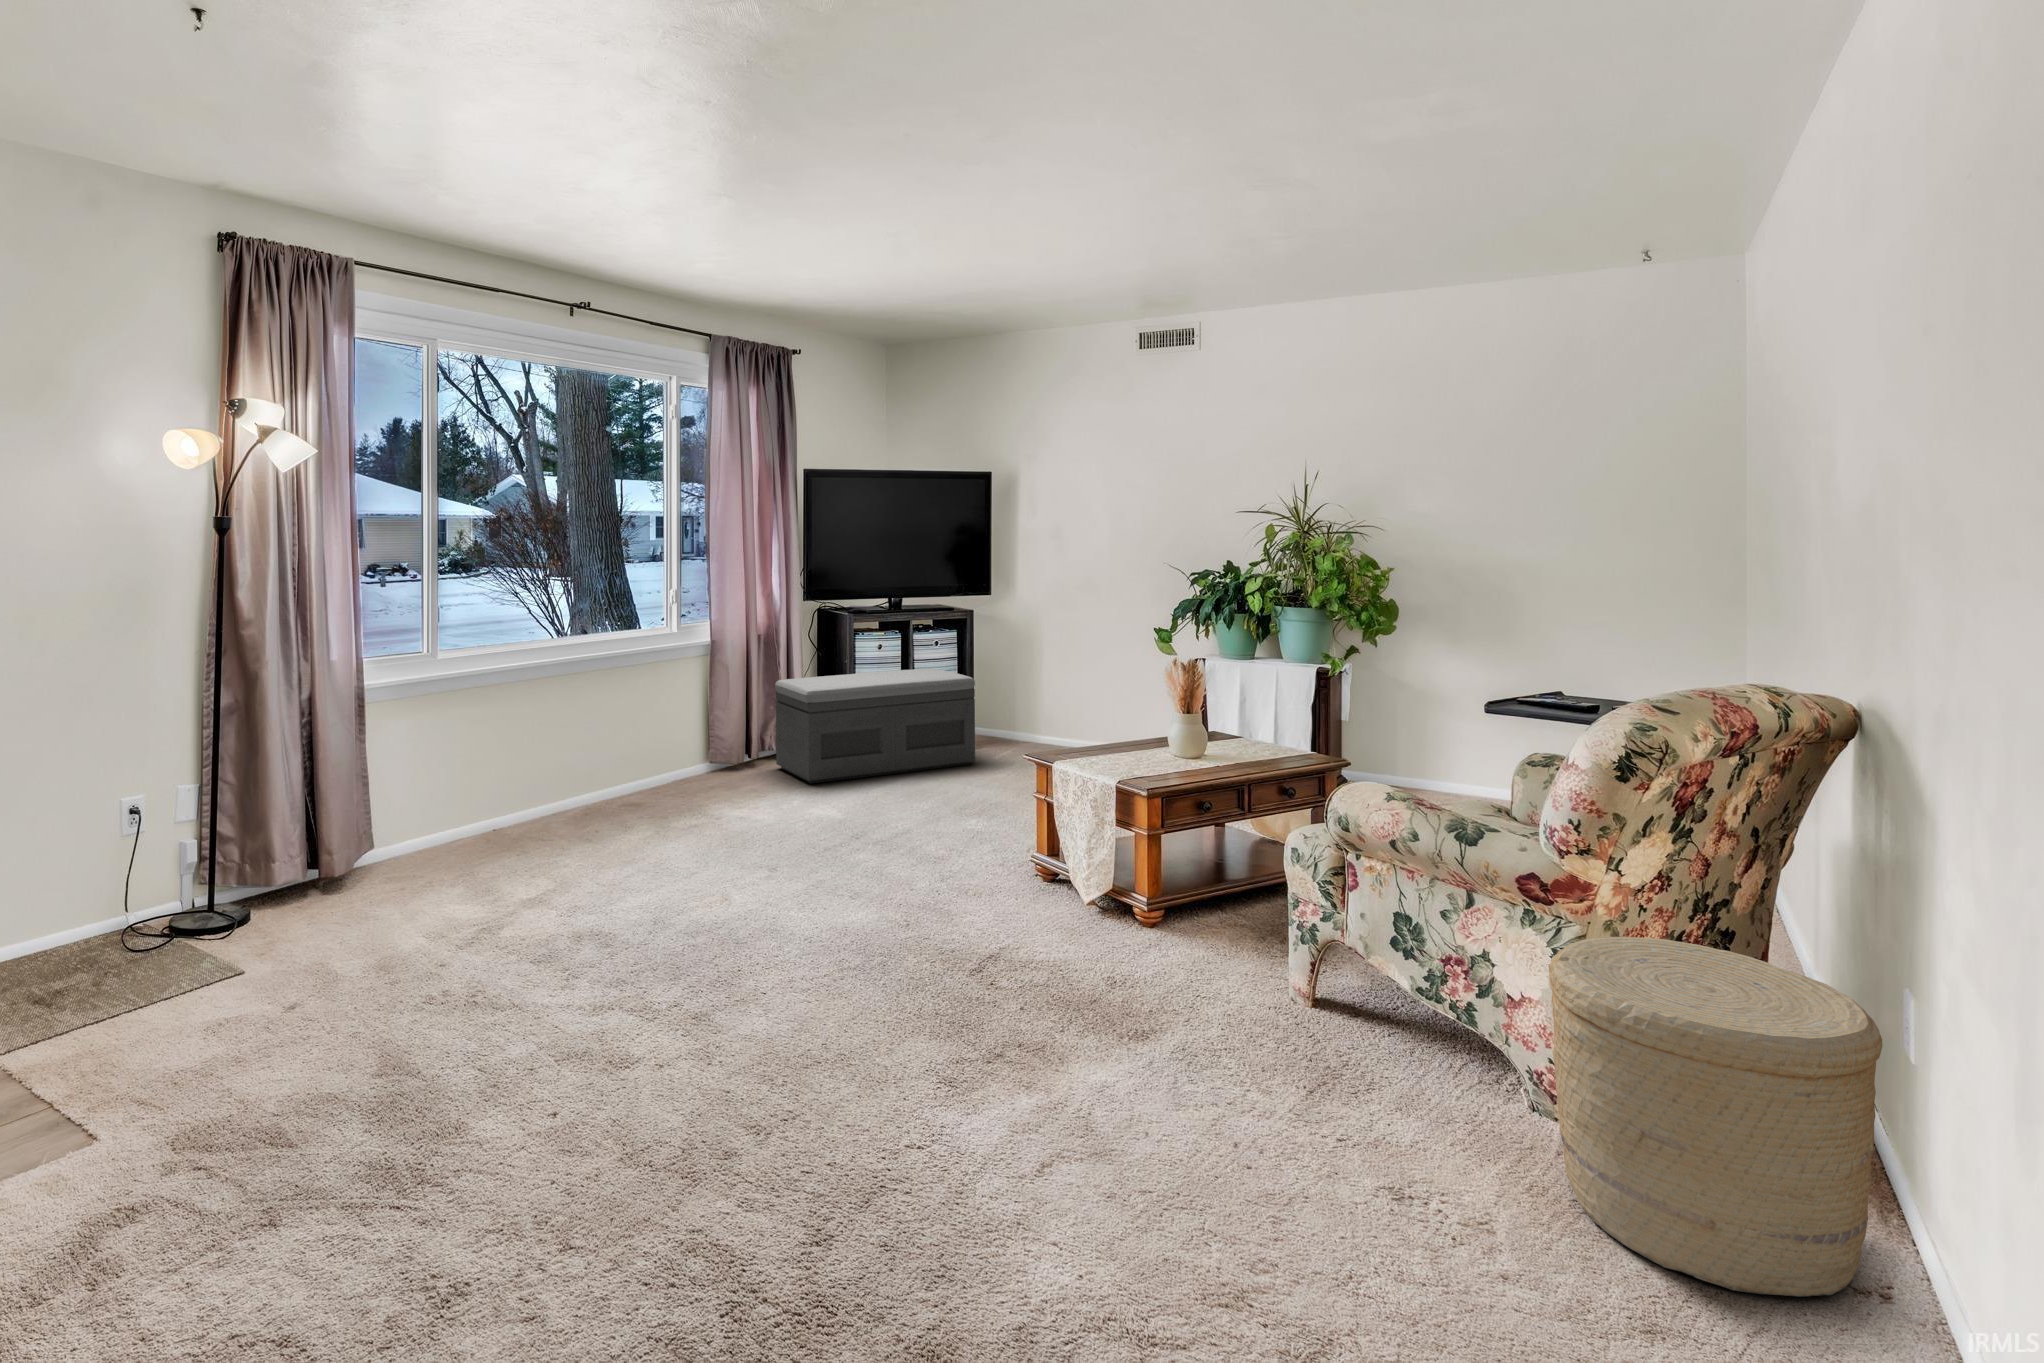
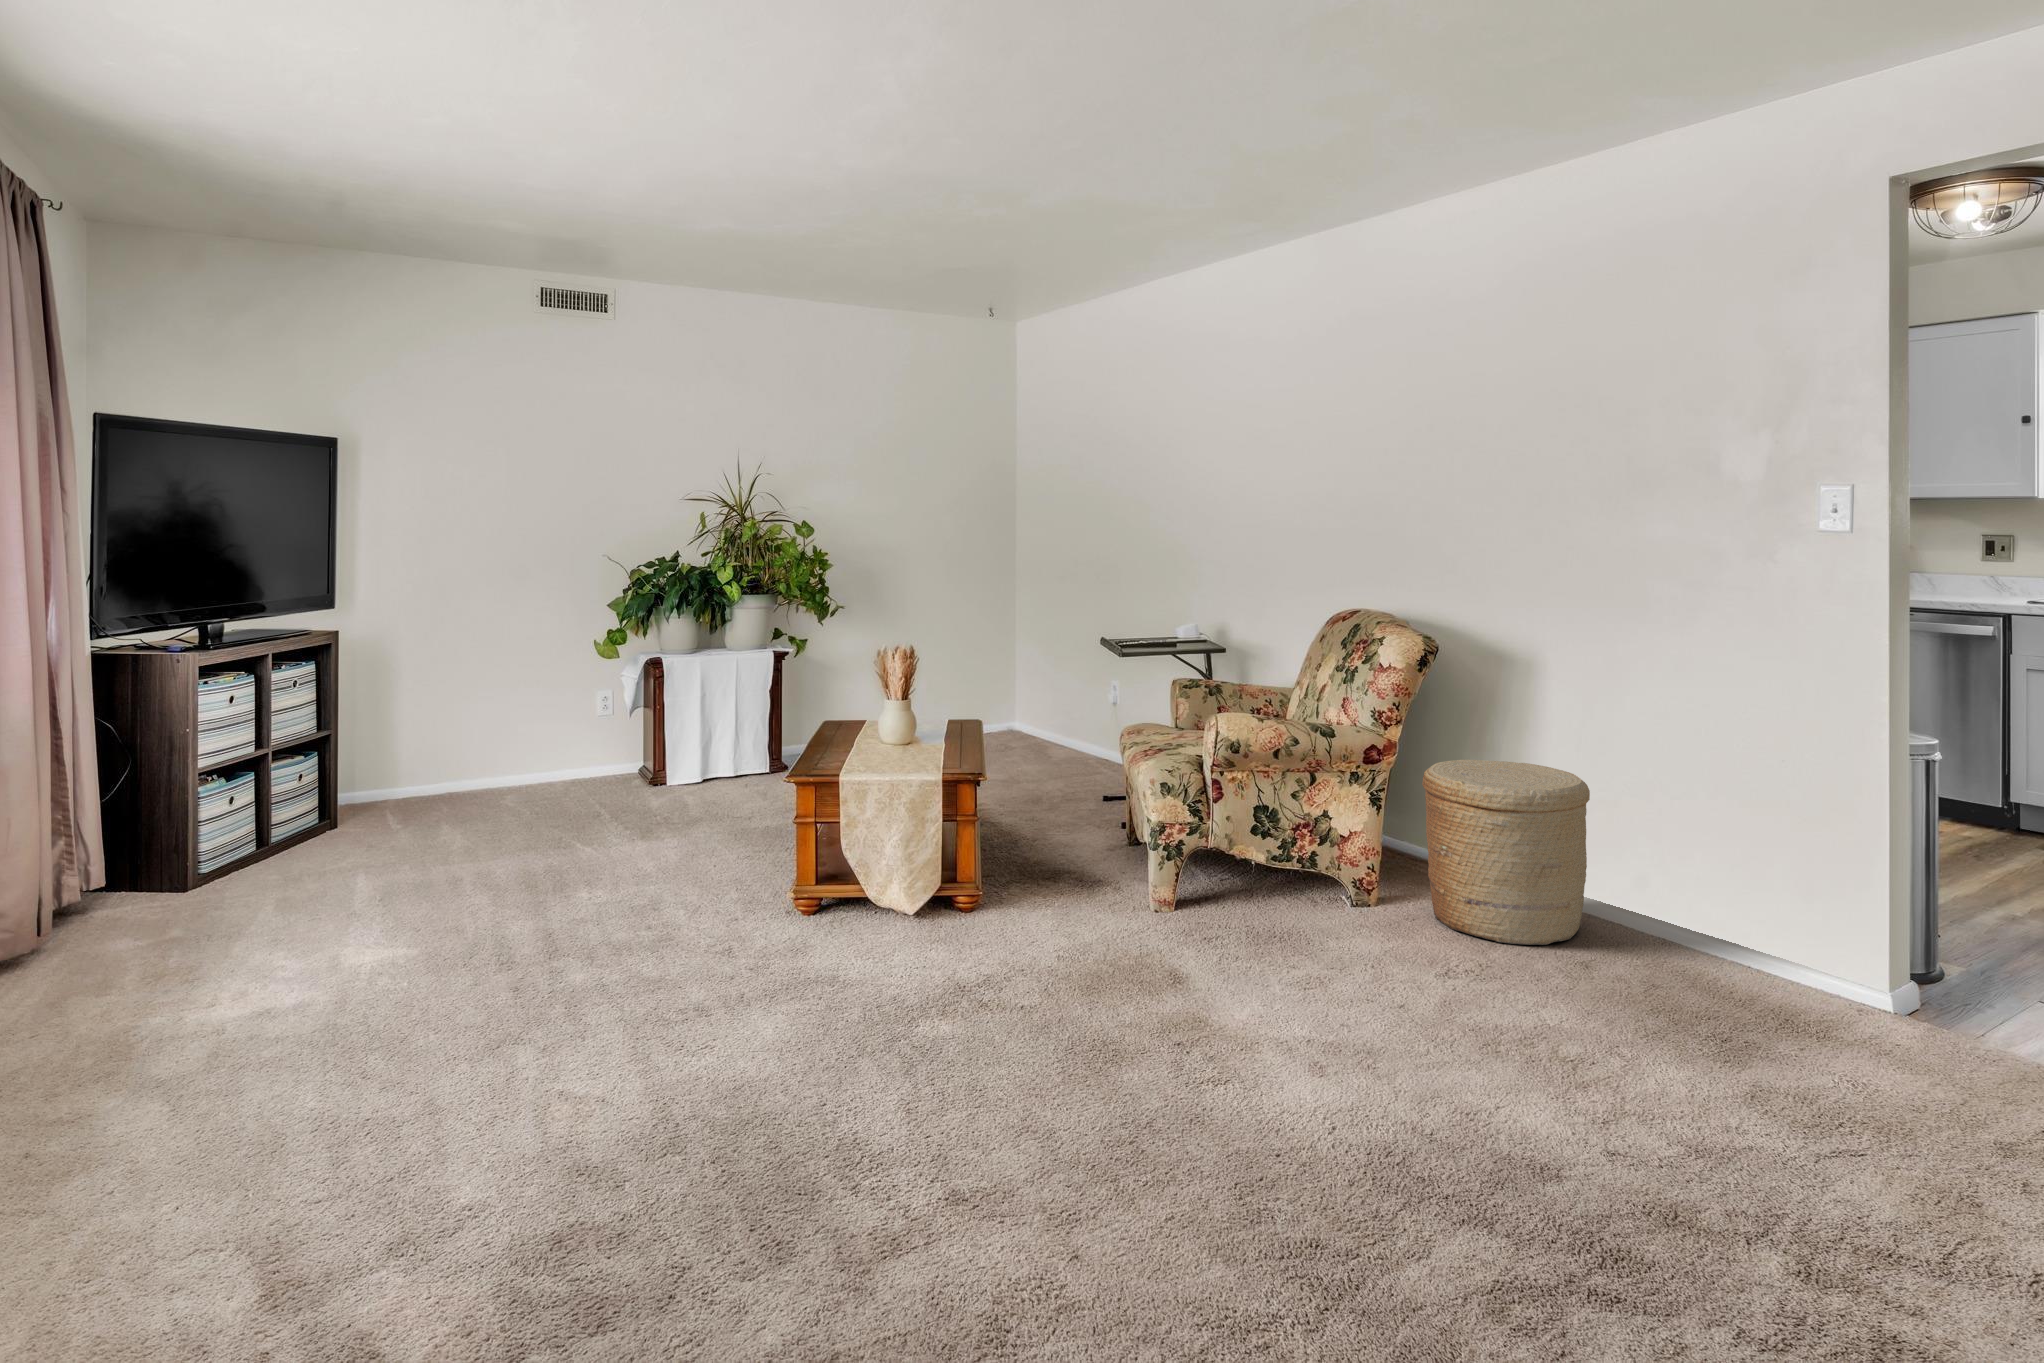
storage bench: present [775,668,975,783] -> none [107,722,414,932]

